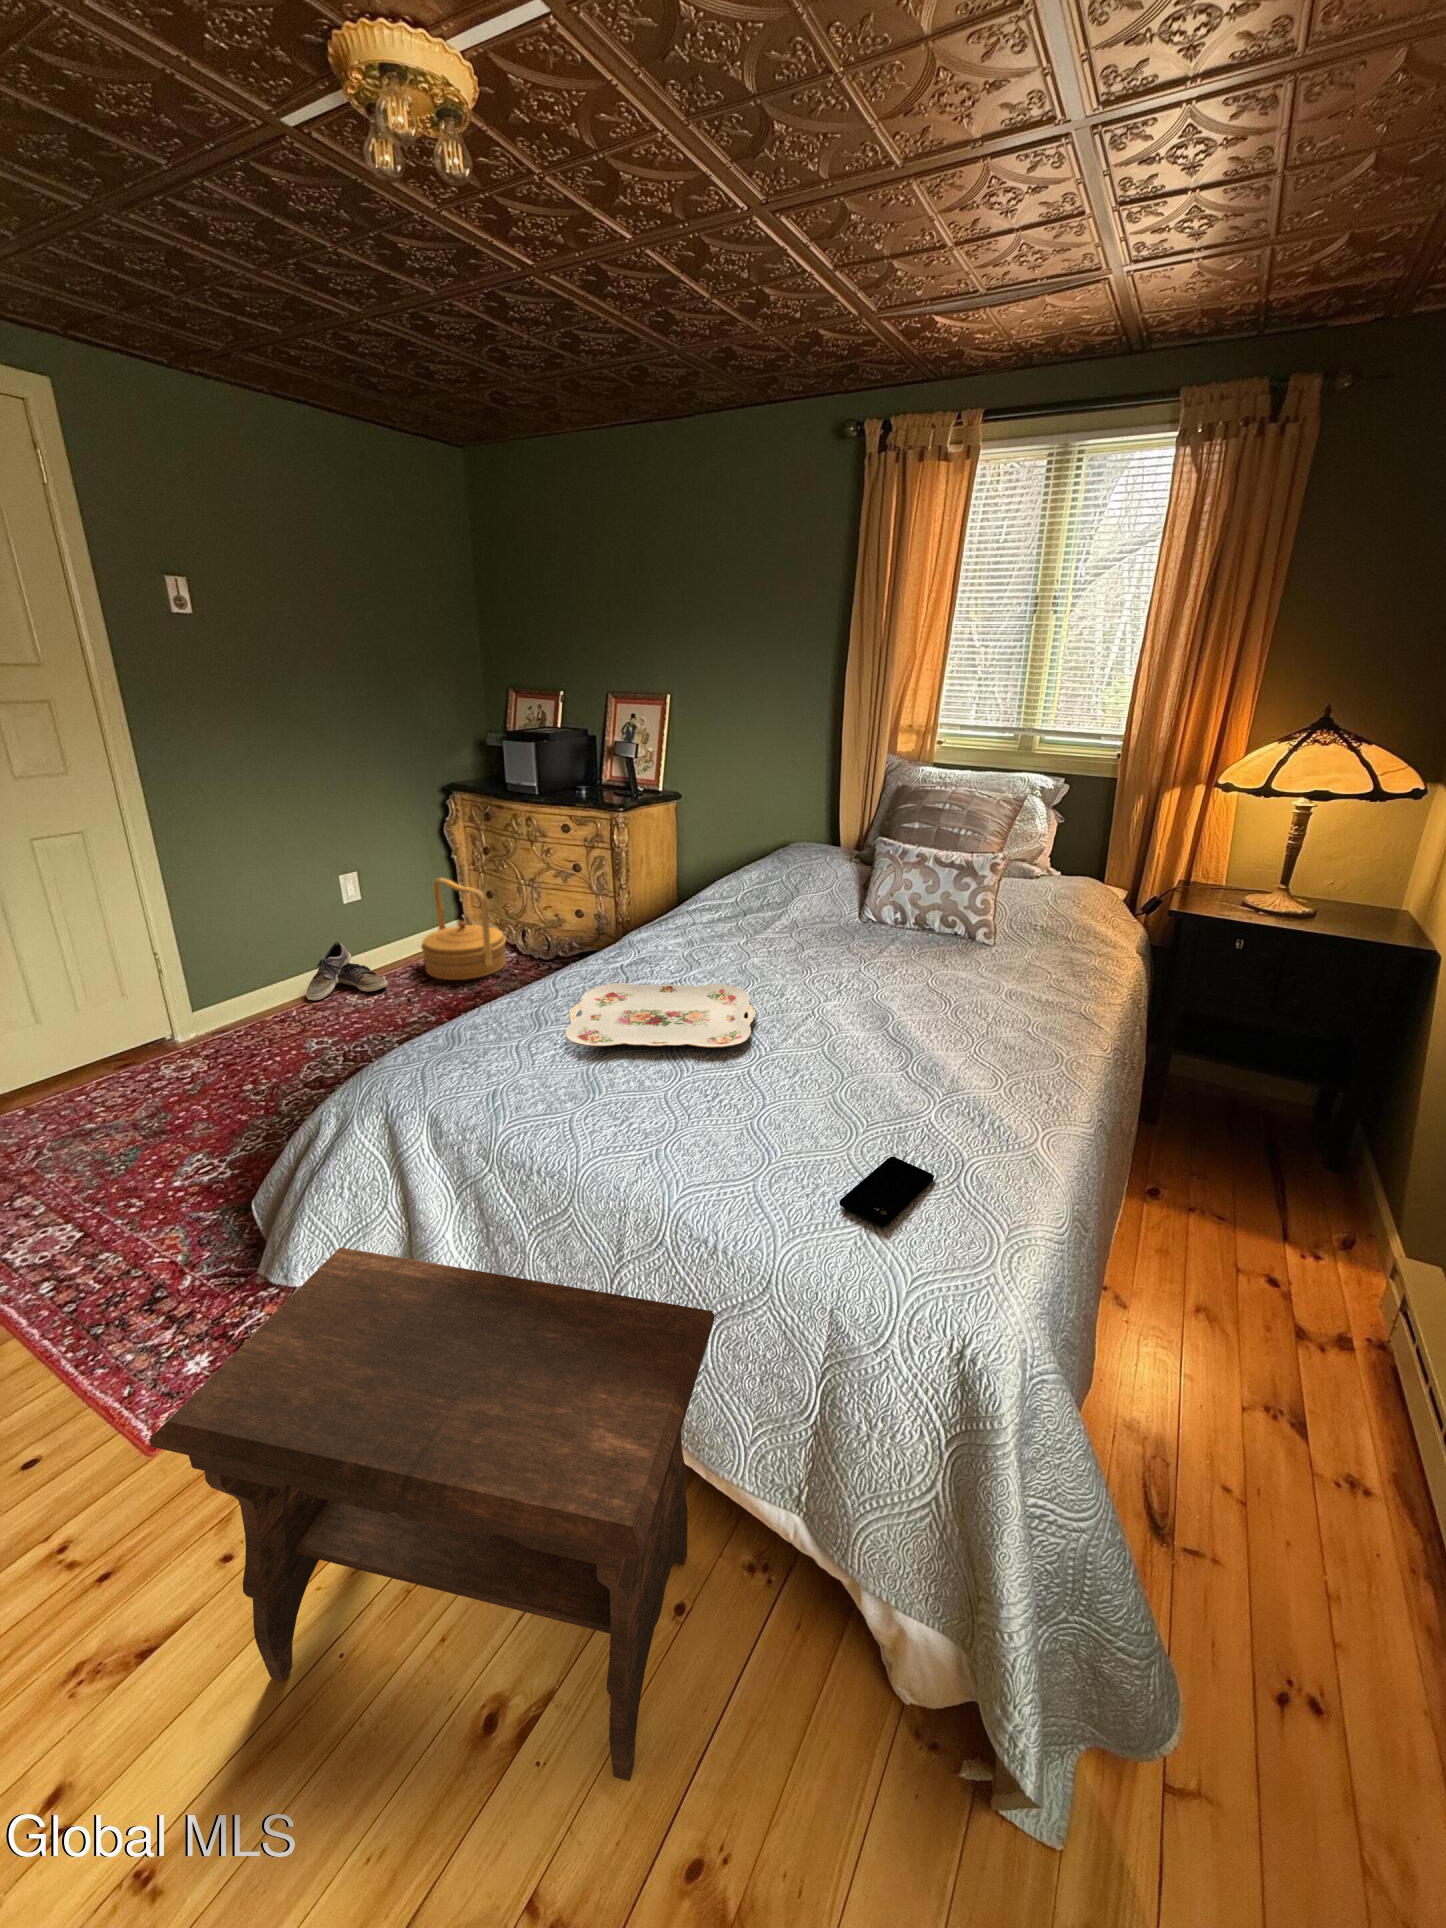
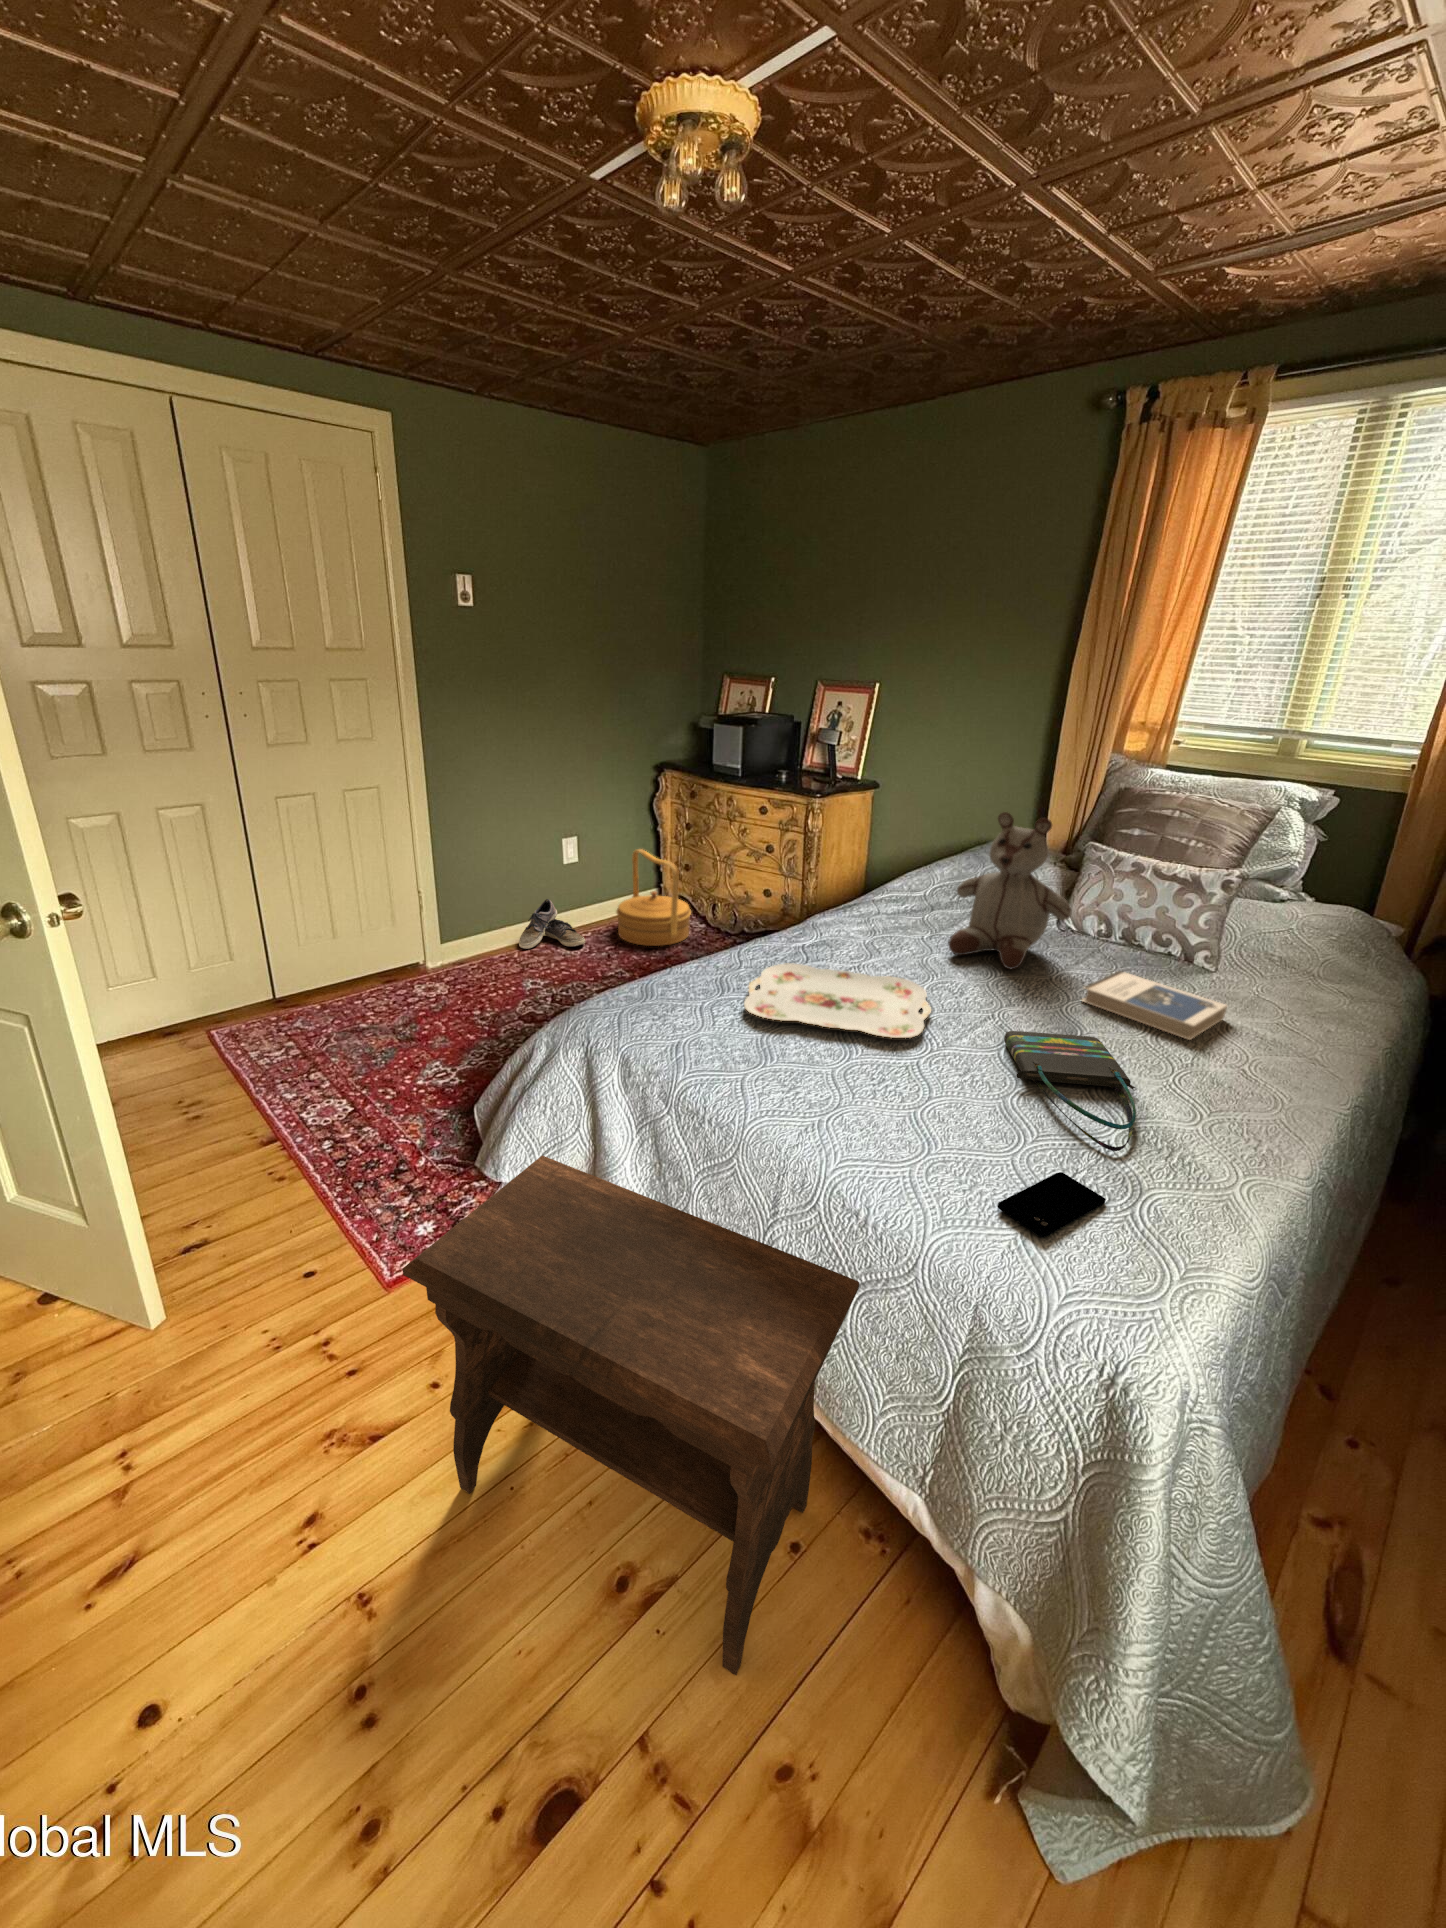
stuffed bear: none [765,814,871,963] -> present [948,812,1072,969]
hardback book: none [888,953,1007,1009] -> present [1081,971,1227,1040]
tote bag: none [826,1019,949,1126] -> present [1004,1031,1136,1151]

